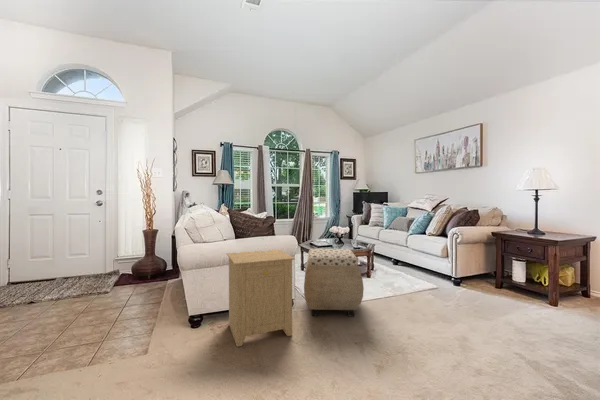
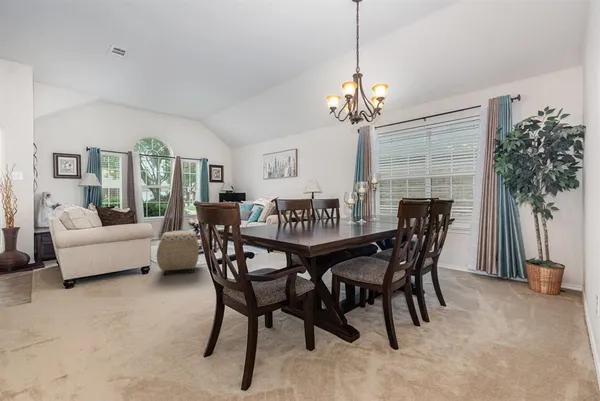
side table: present [227,250,295,347] -> none [95,232,147,292]

